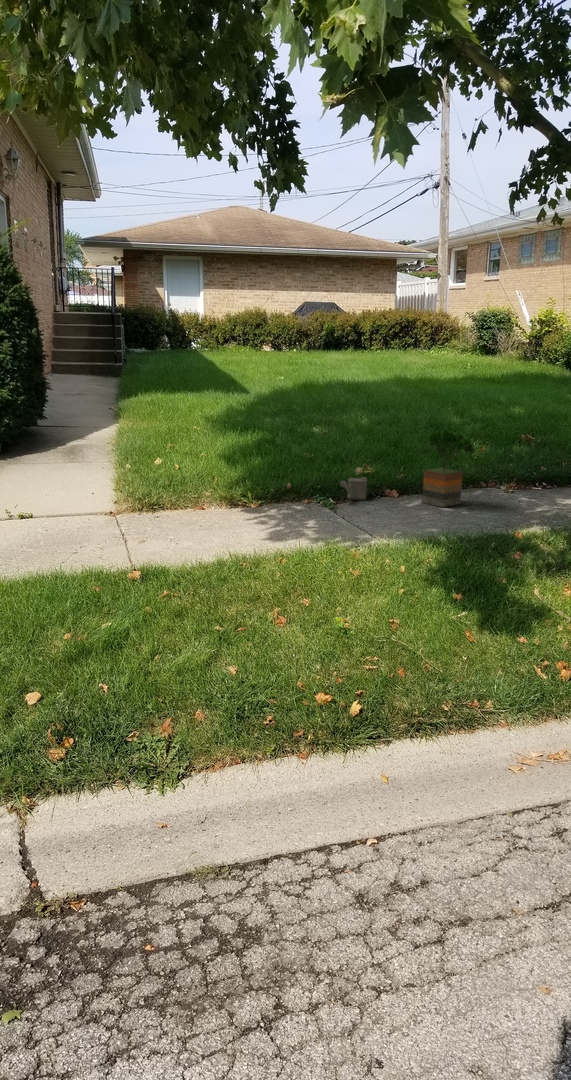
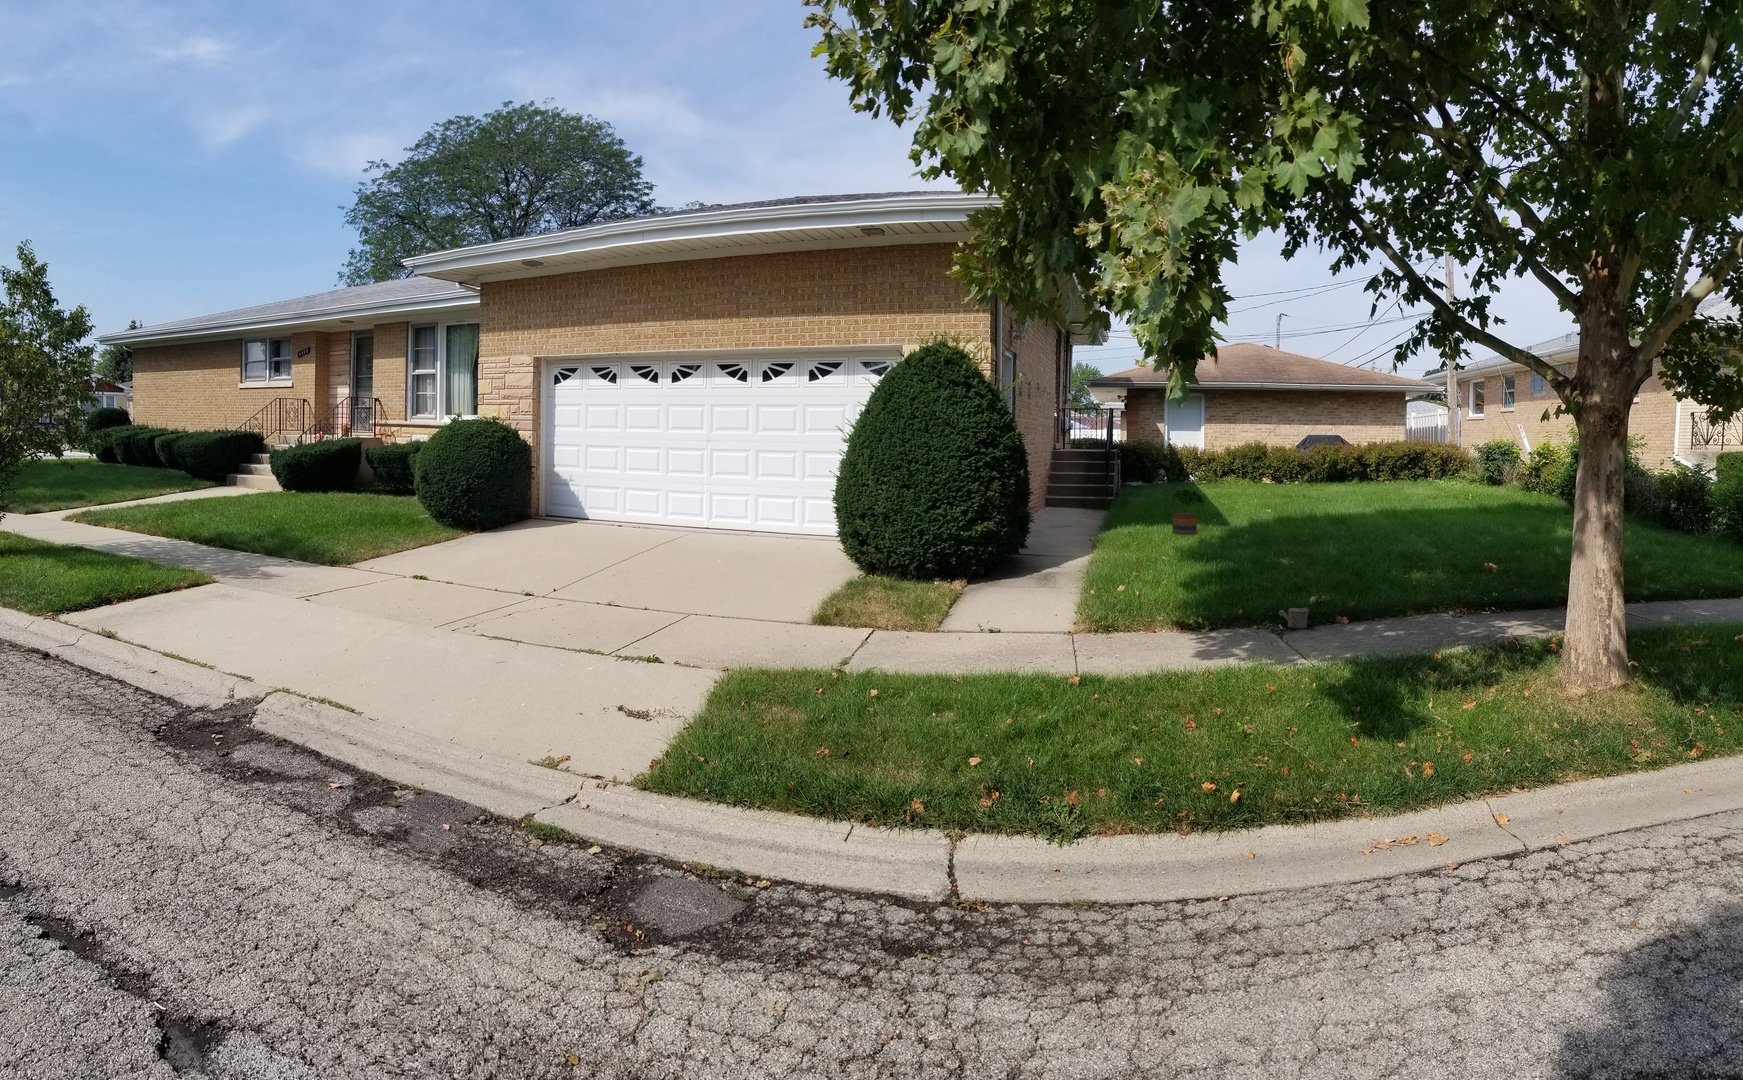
potted tree: present [419,430,476,507] -> present [1171,489,1204,534]

